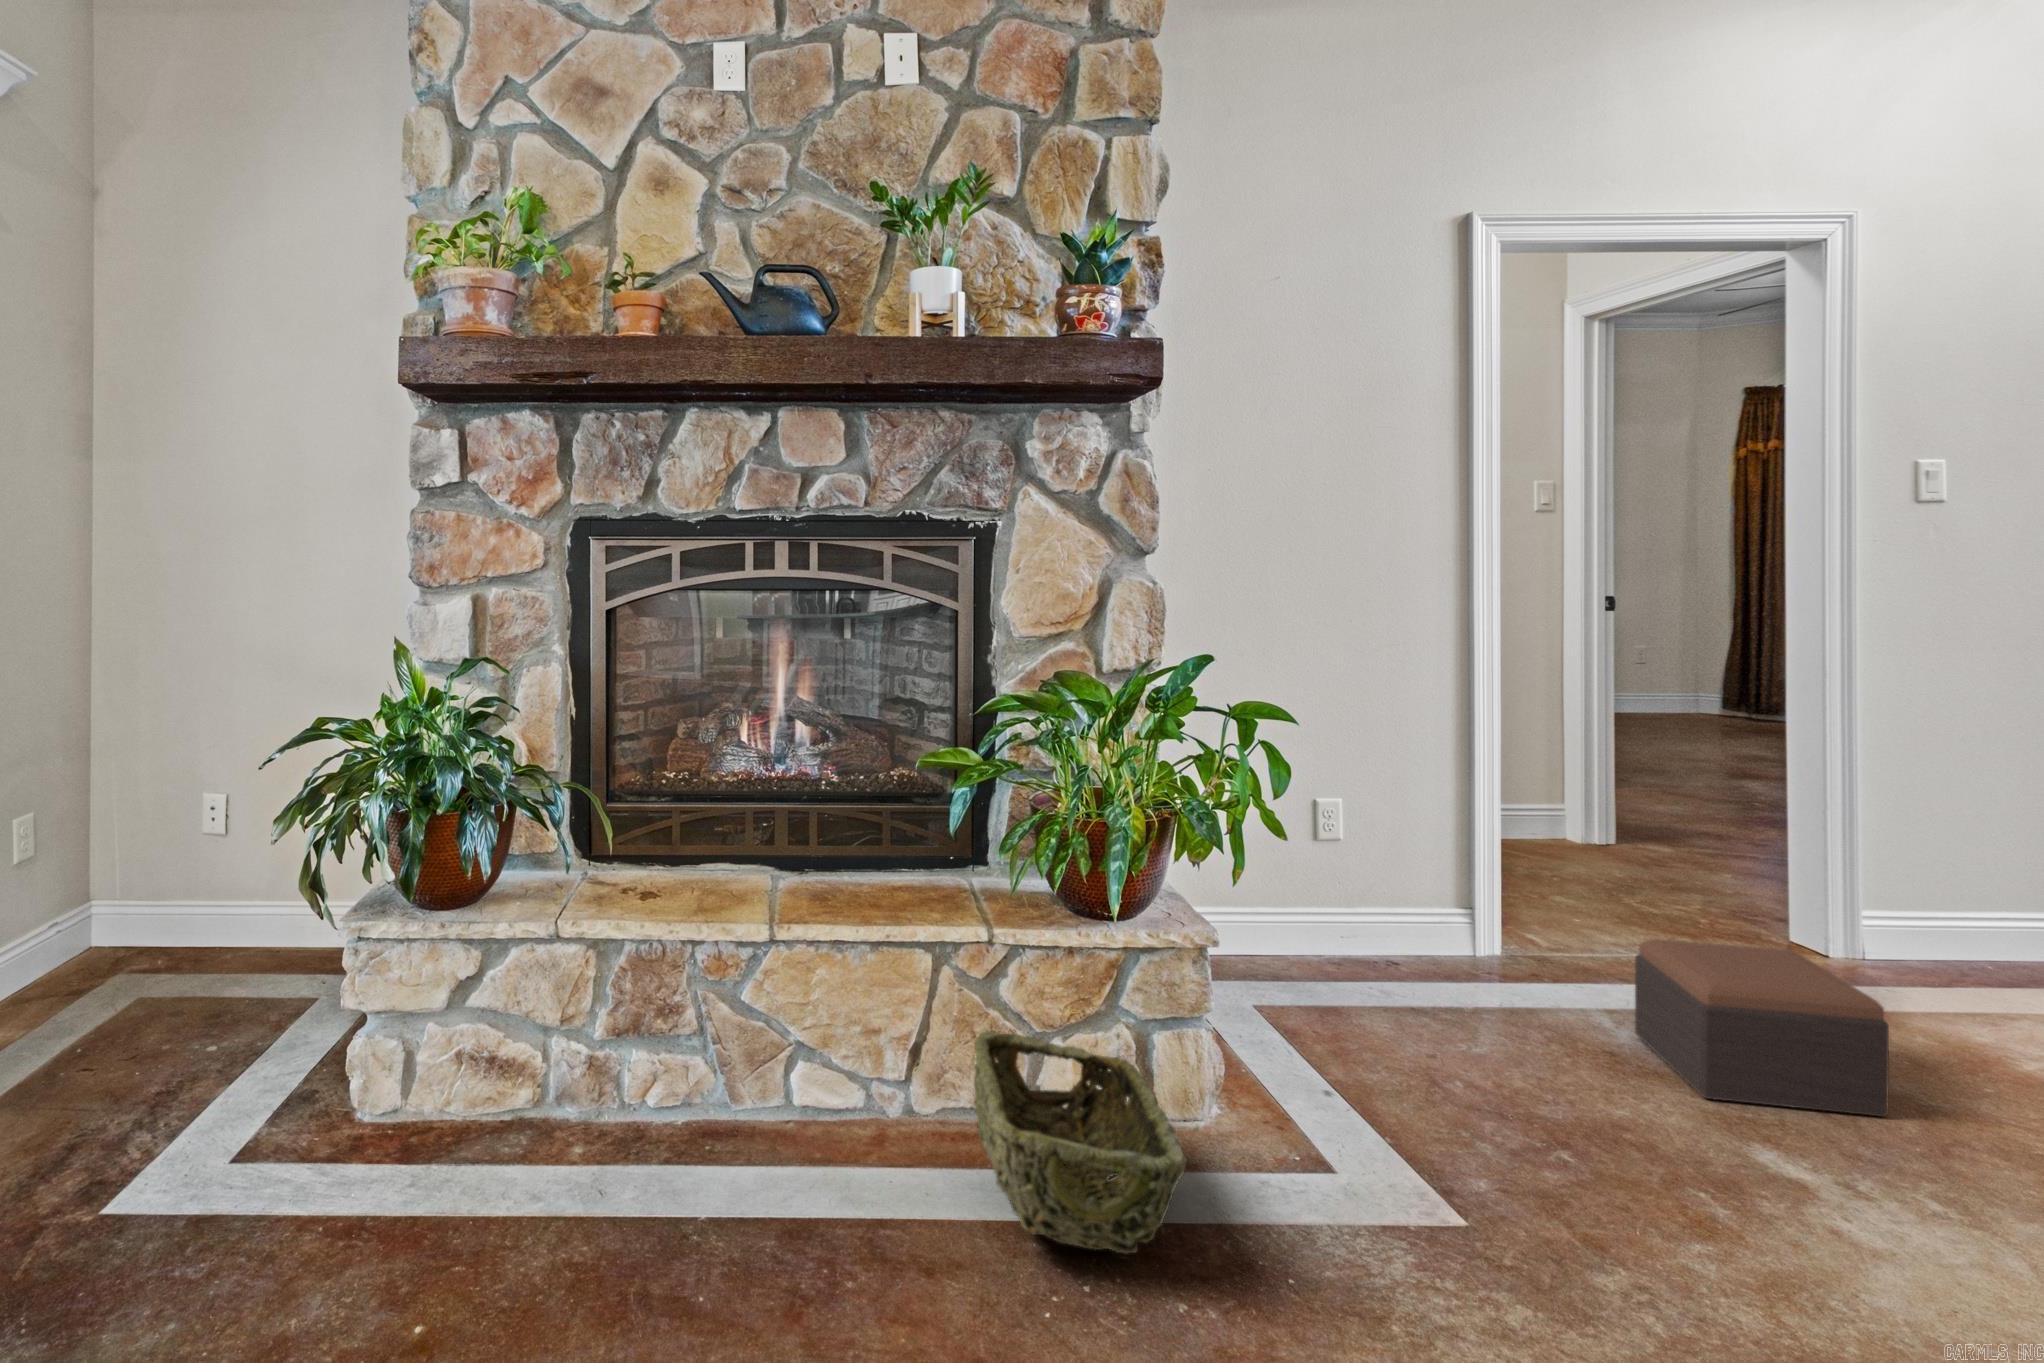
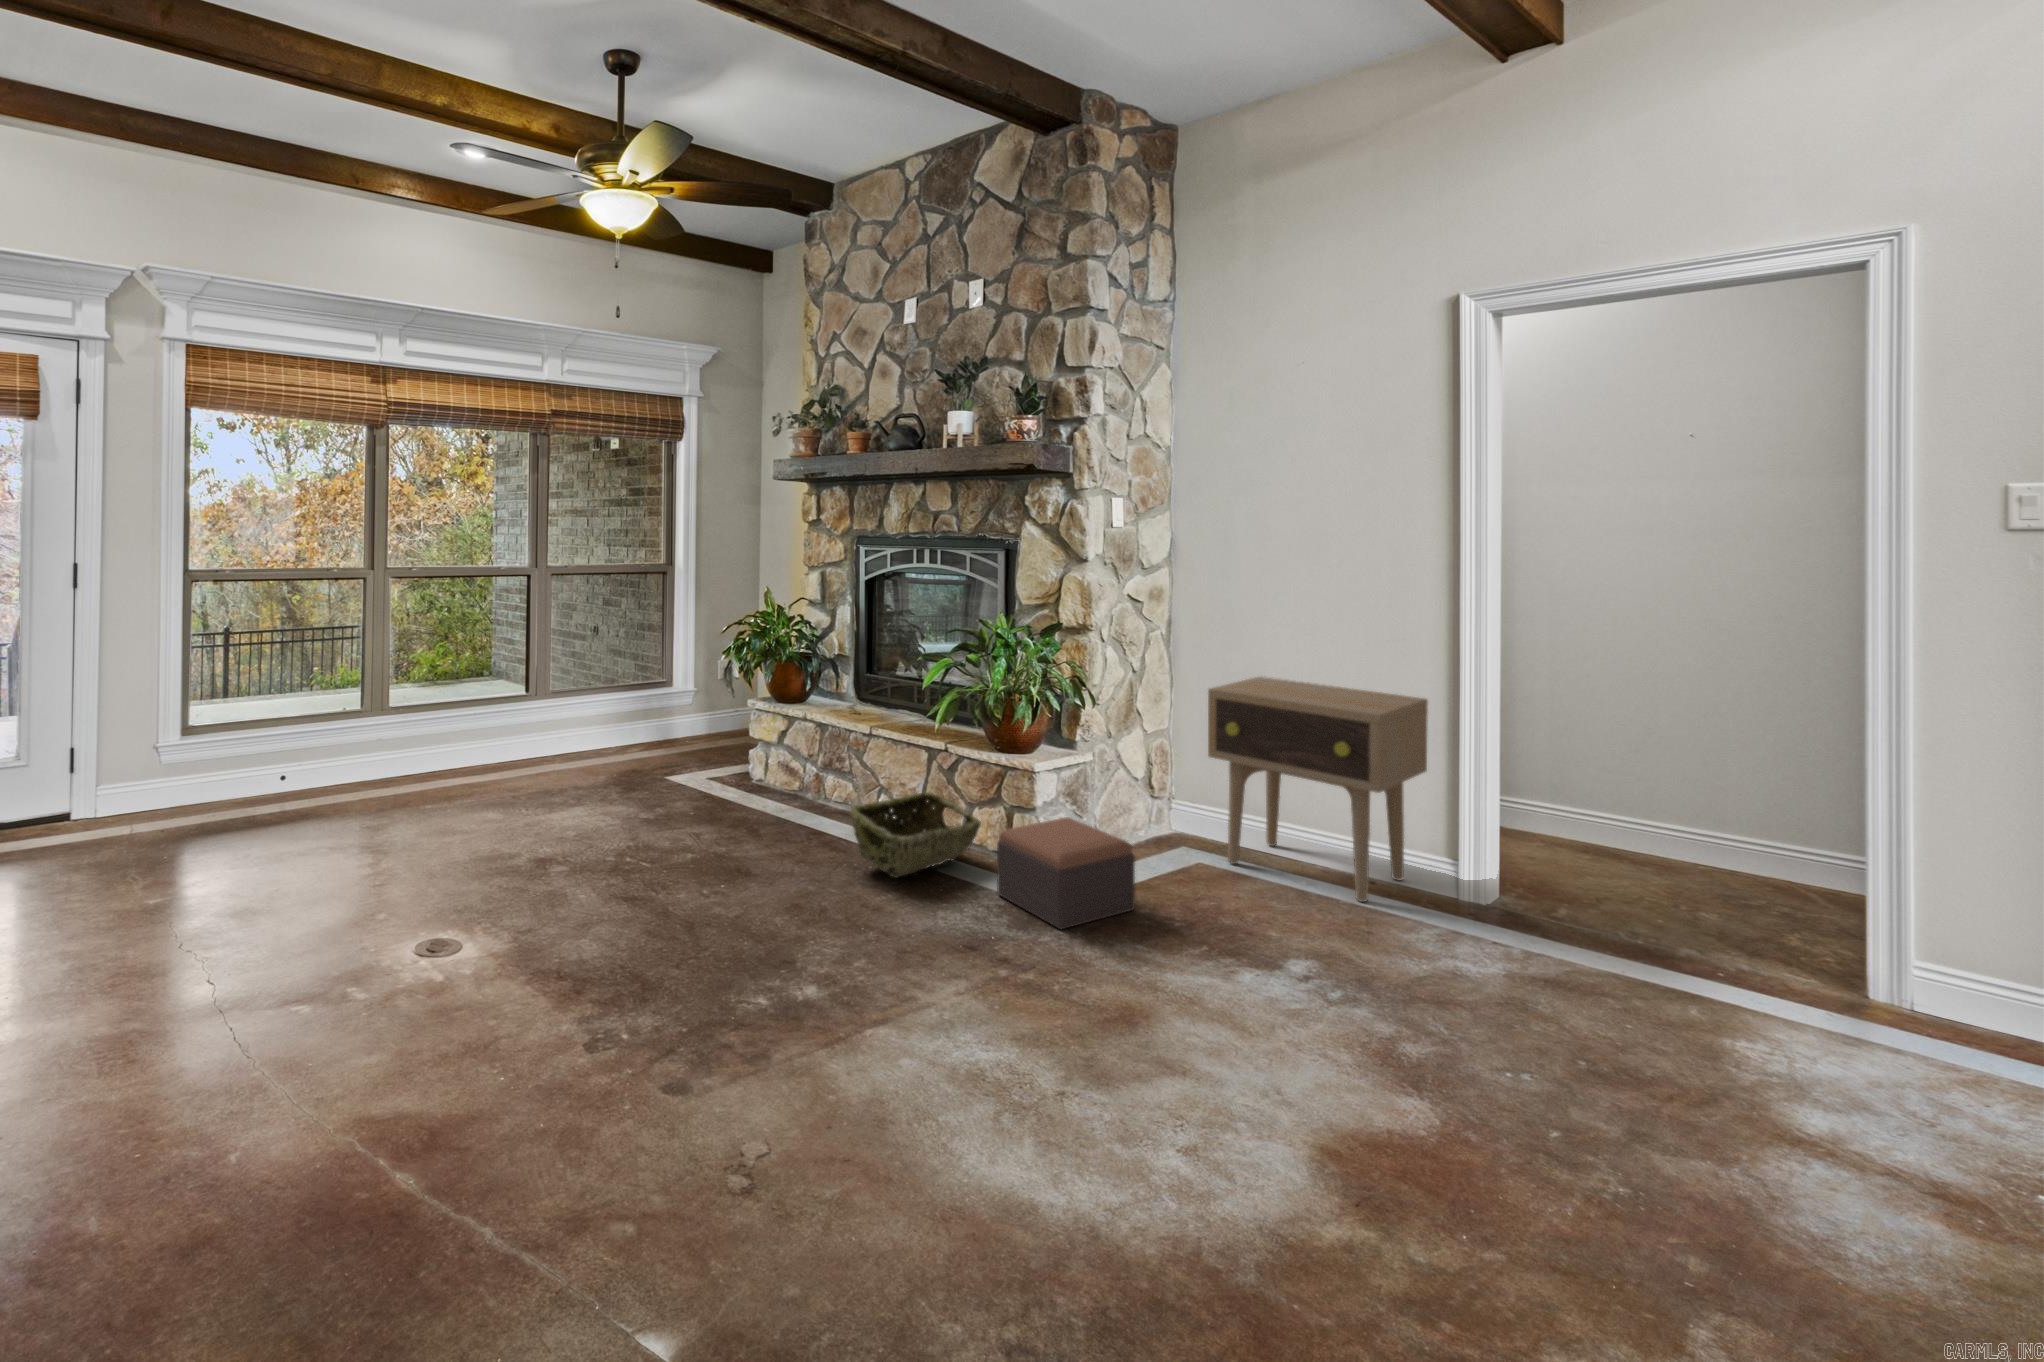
side table: none [1232,717,1534,1007] -> present [1208,677,1428,902]
footstool: present [1635,939,1889,1117] -> present [997,817,1135,929]

